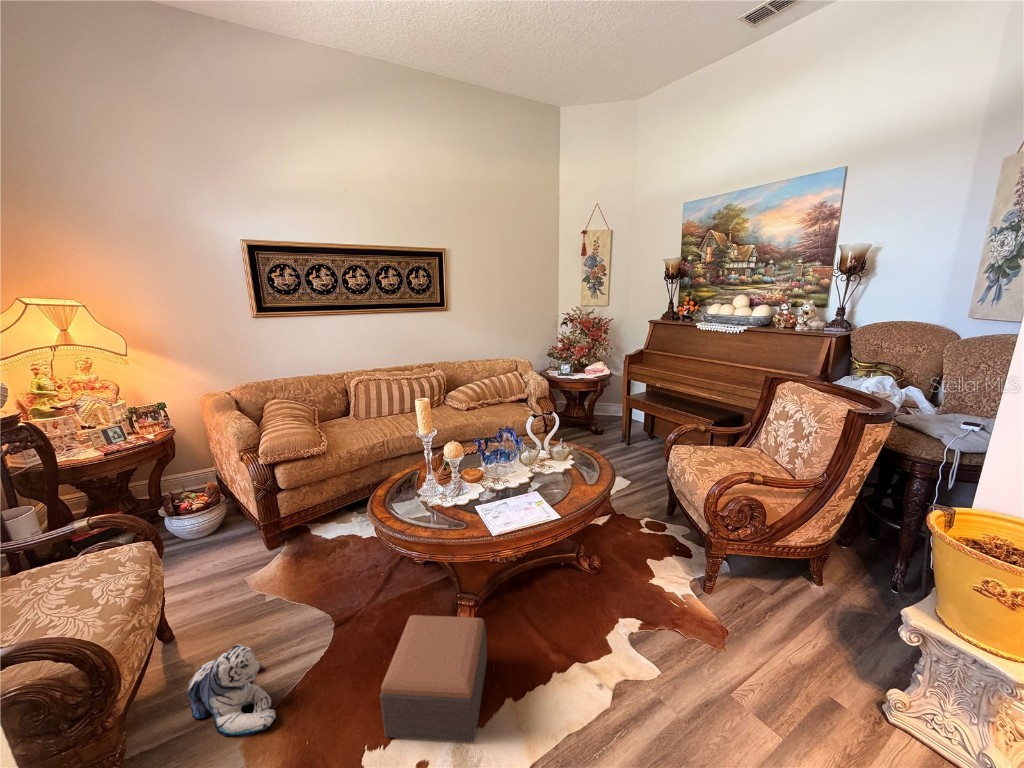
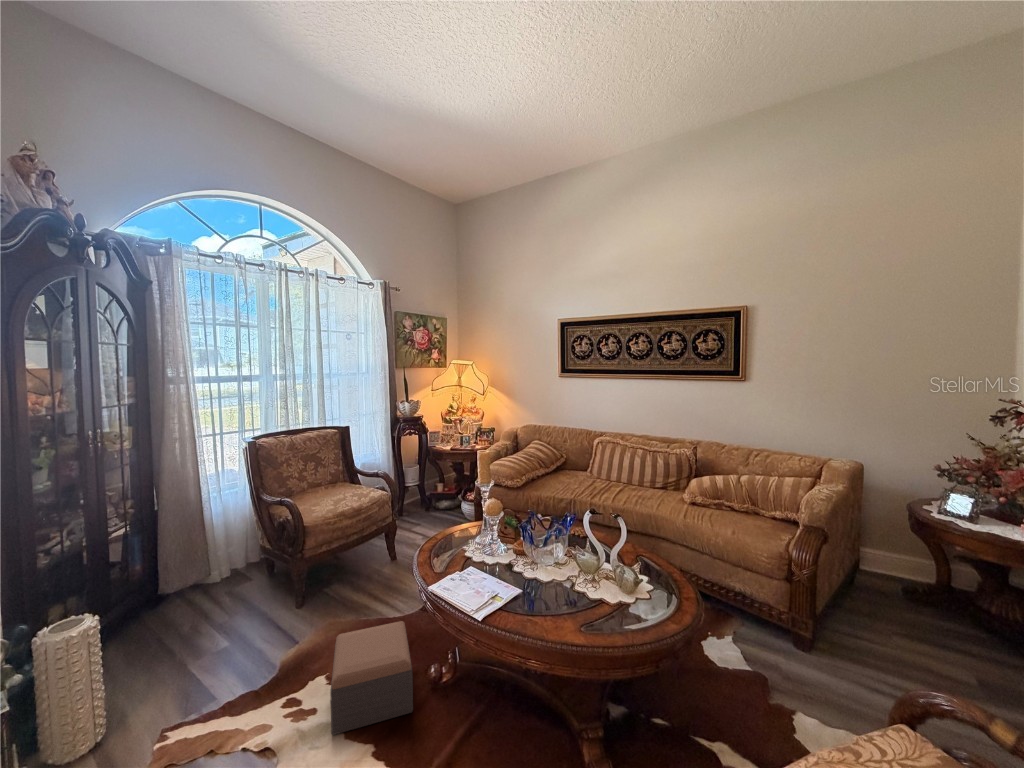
plush toy: present [187,644,276,736] -> none [337,567,384,622]

